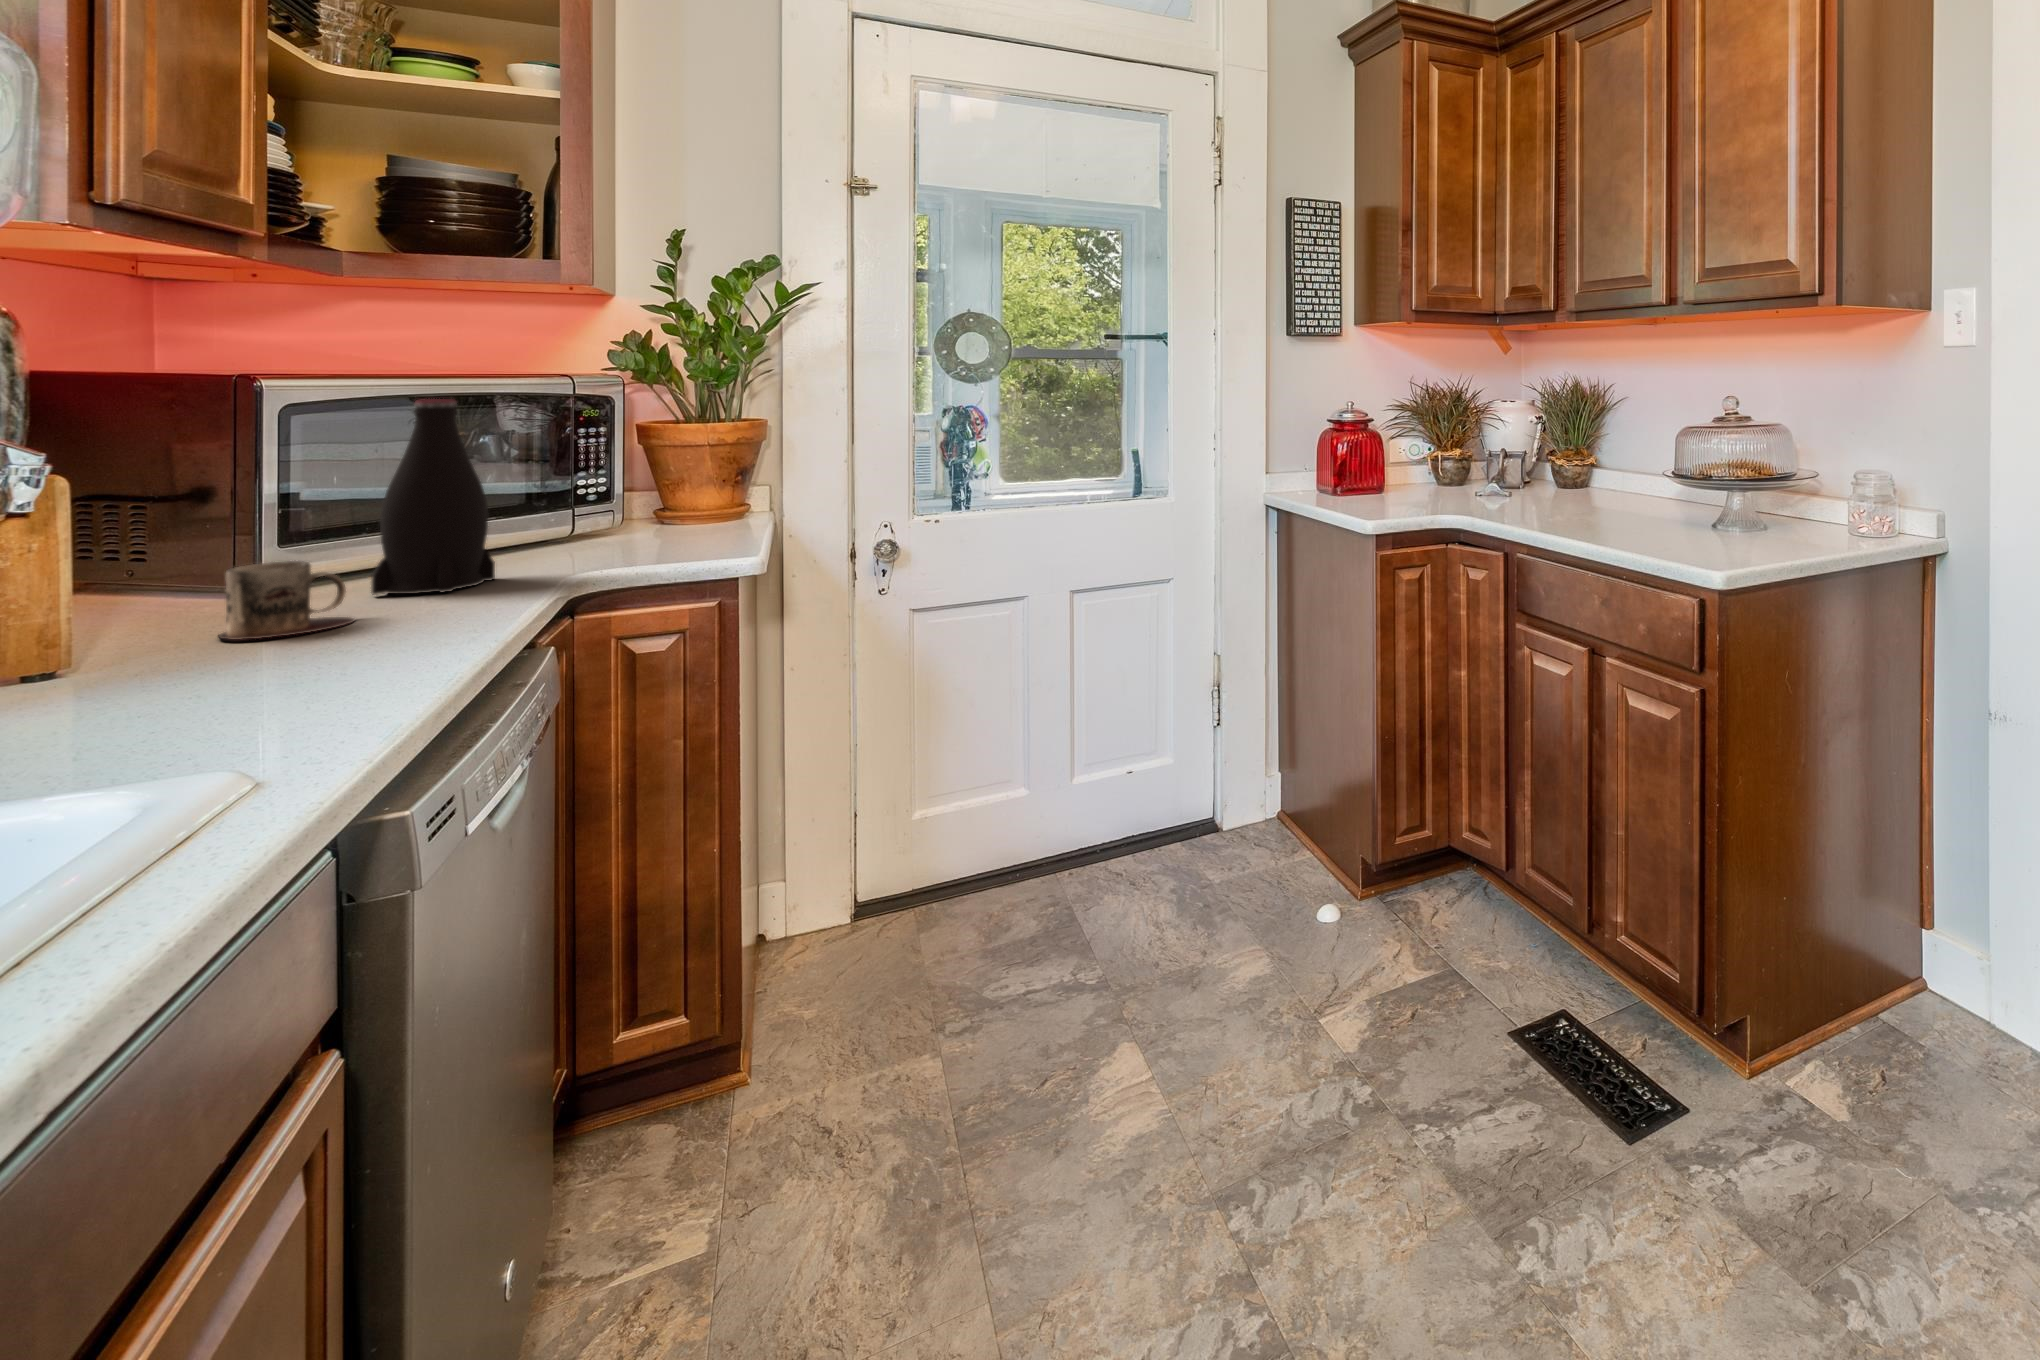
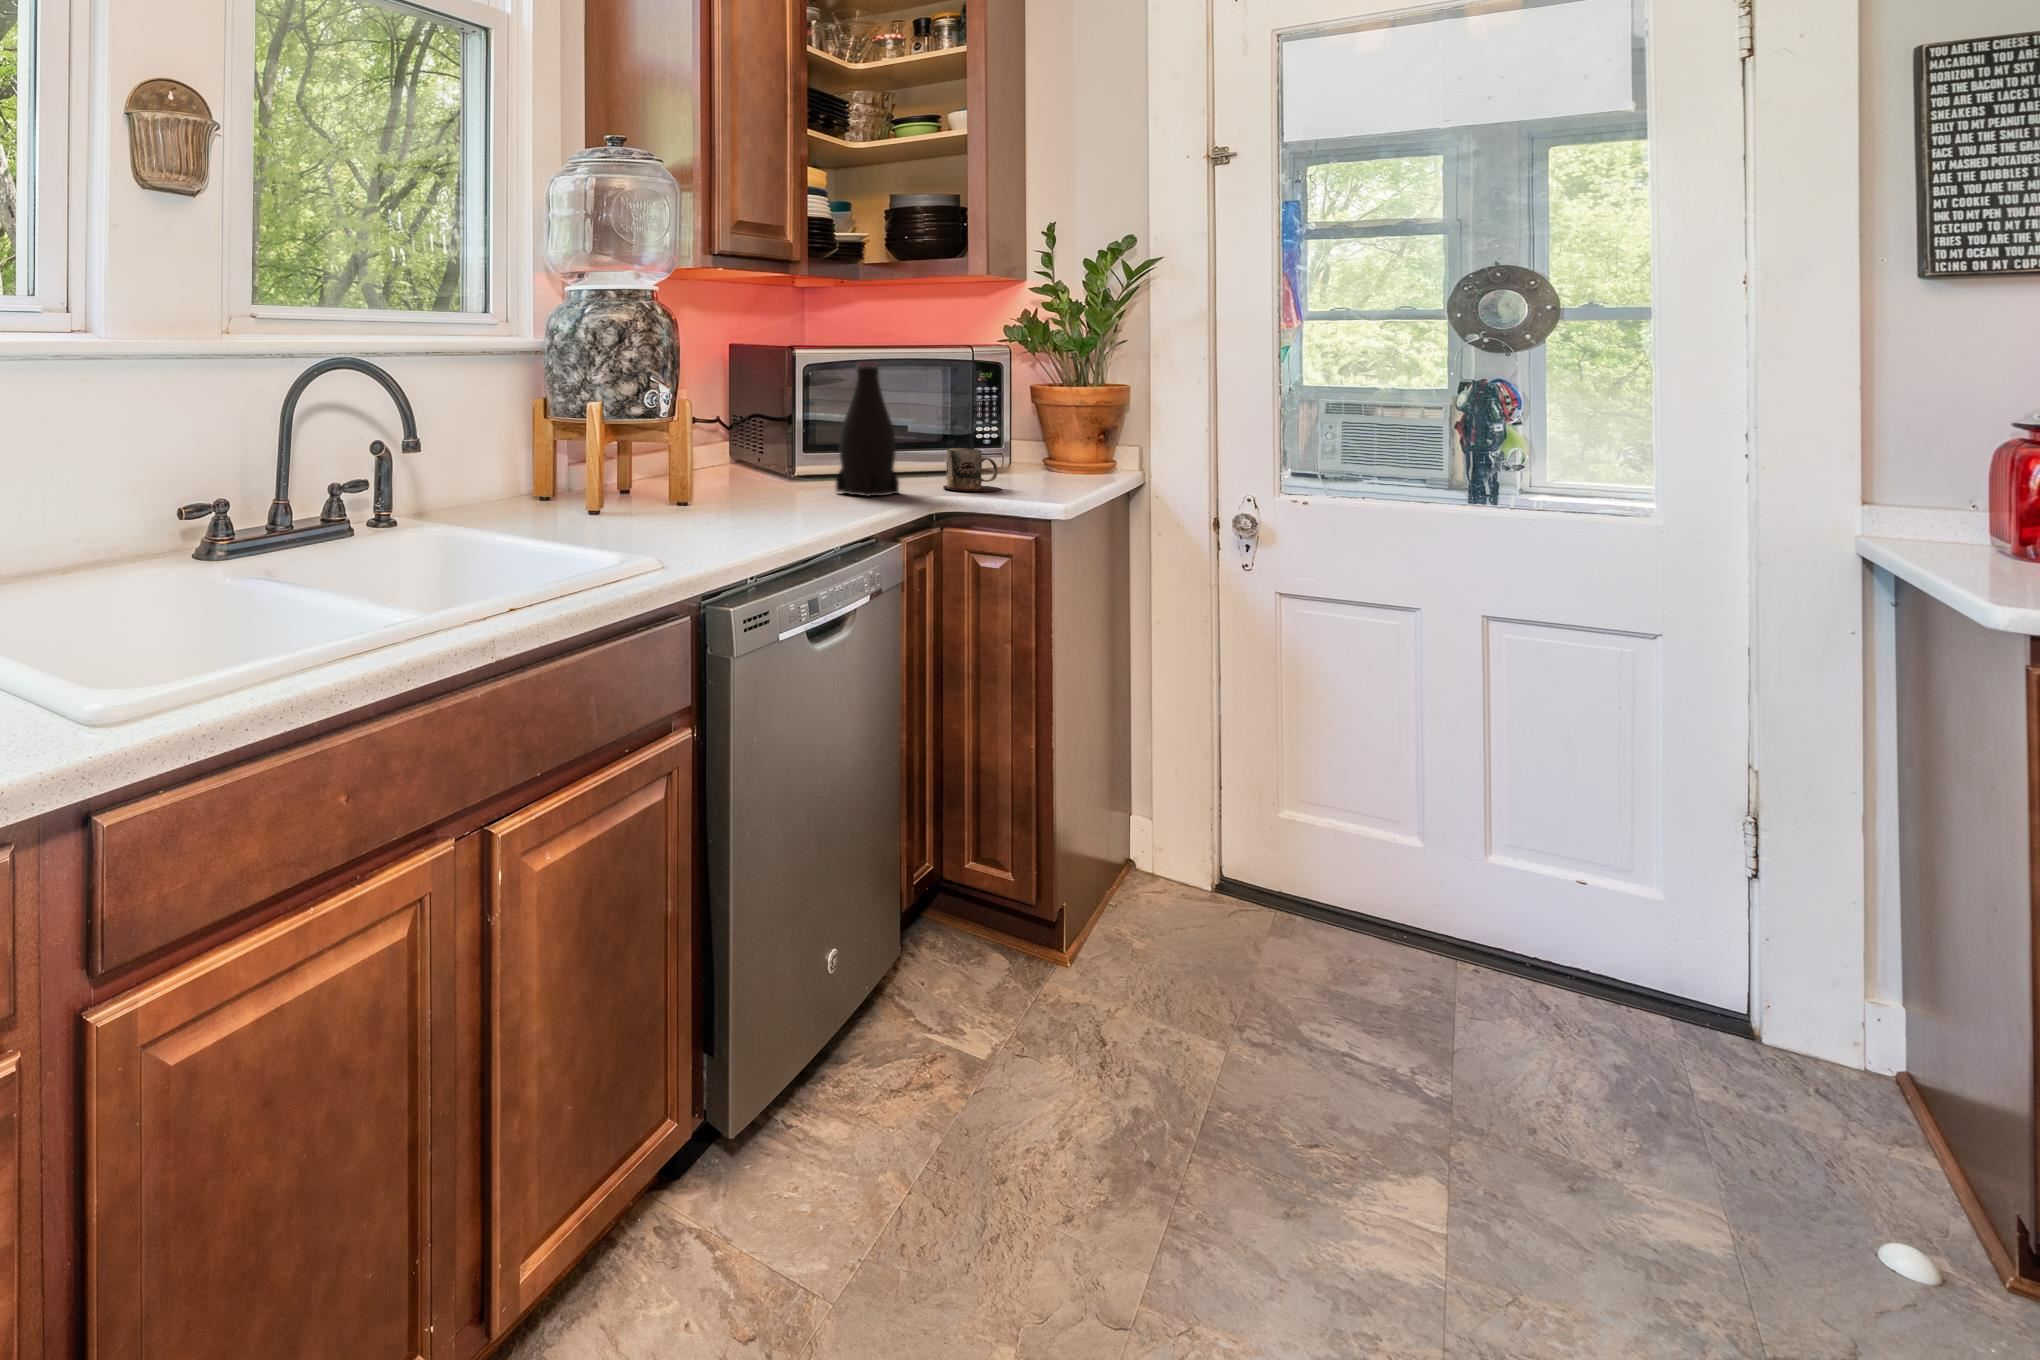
mug: present [218,561,355,640] -> present [943,448,1002,492]

